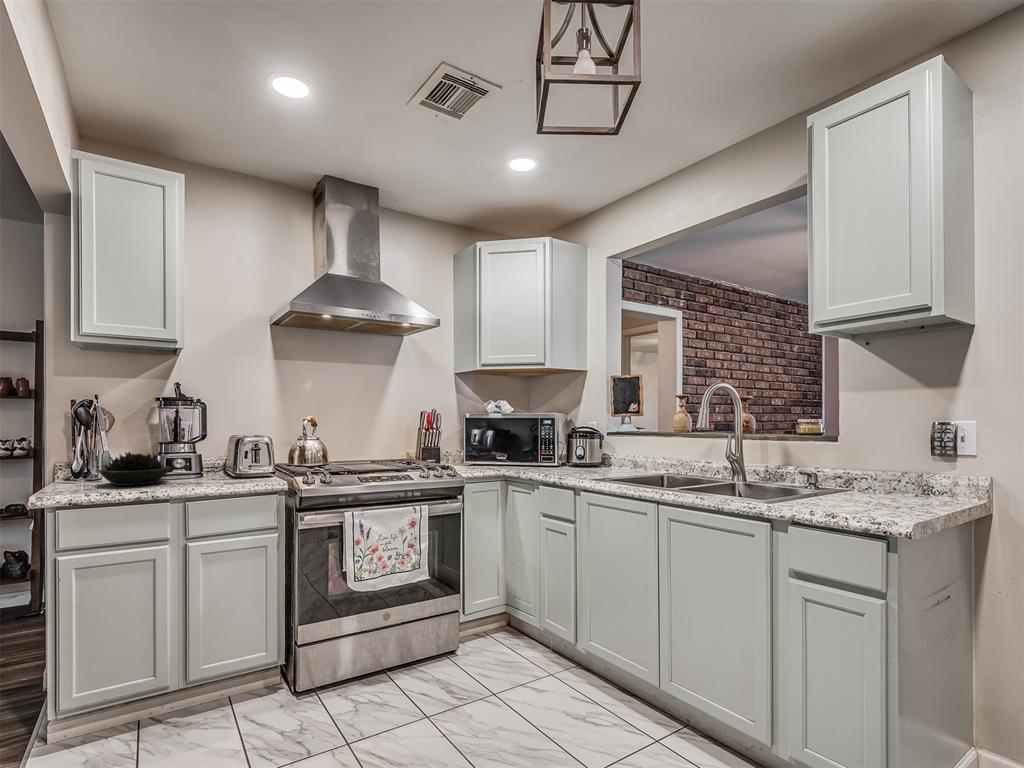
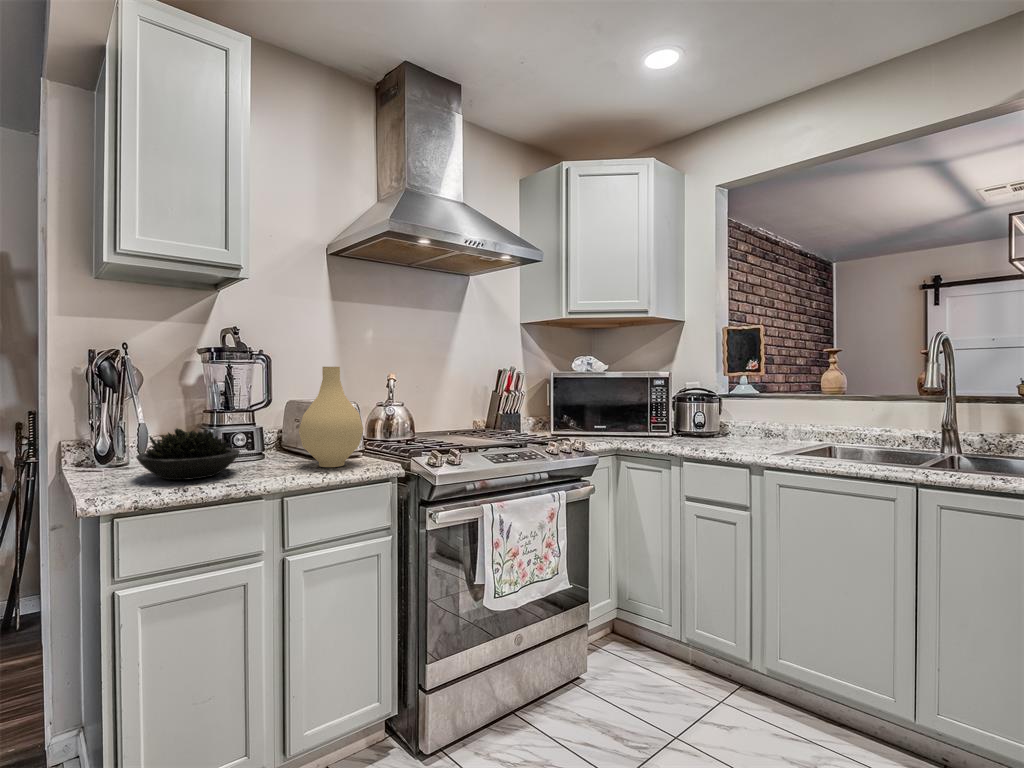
vase: none [212,410,261,481] -> present [299,367,363,467]

